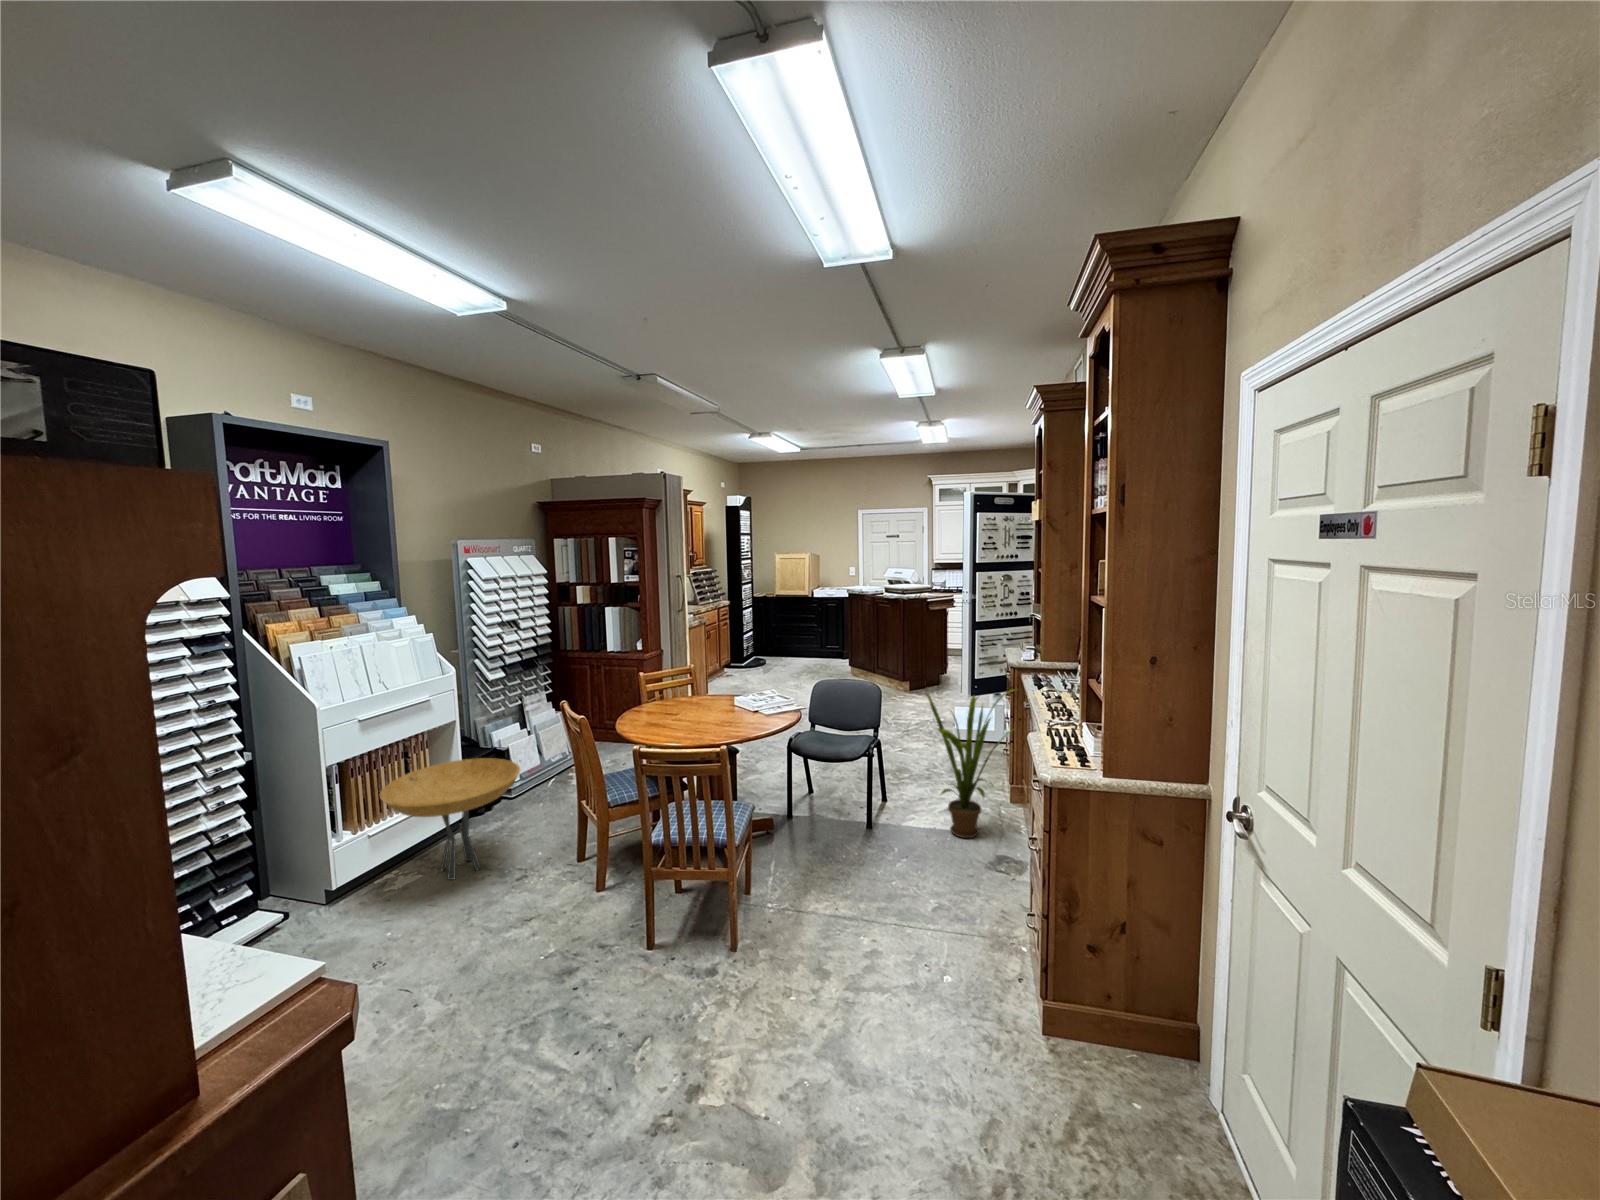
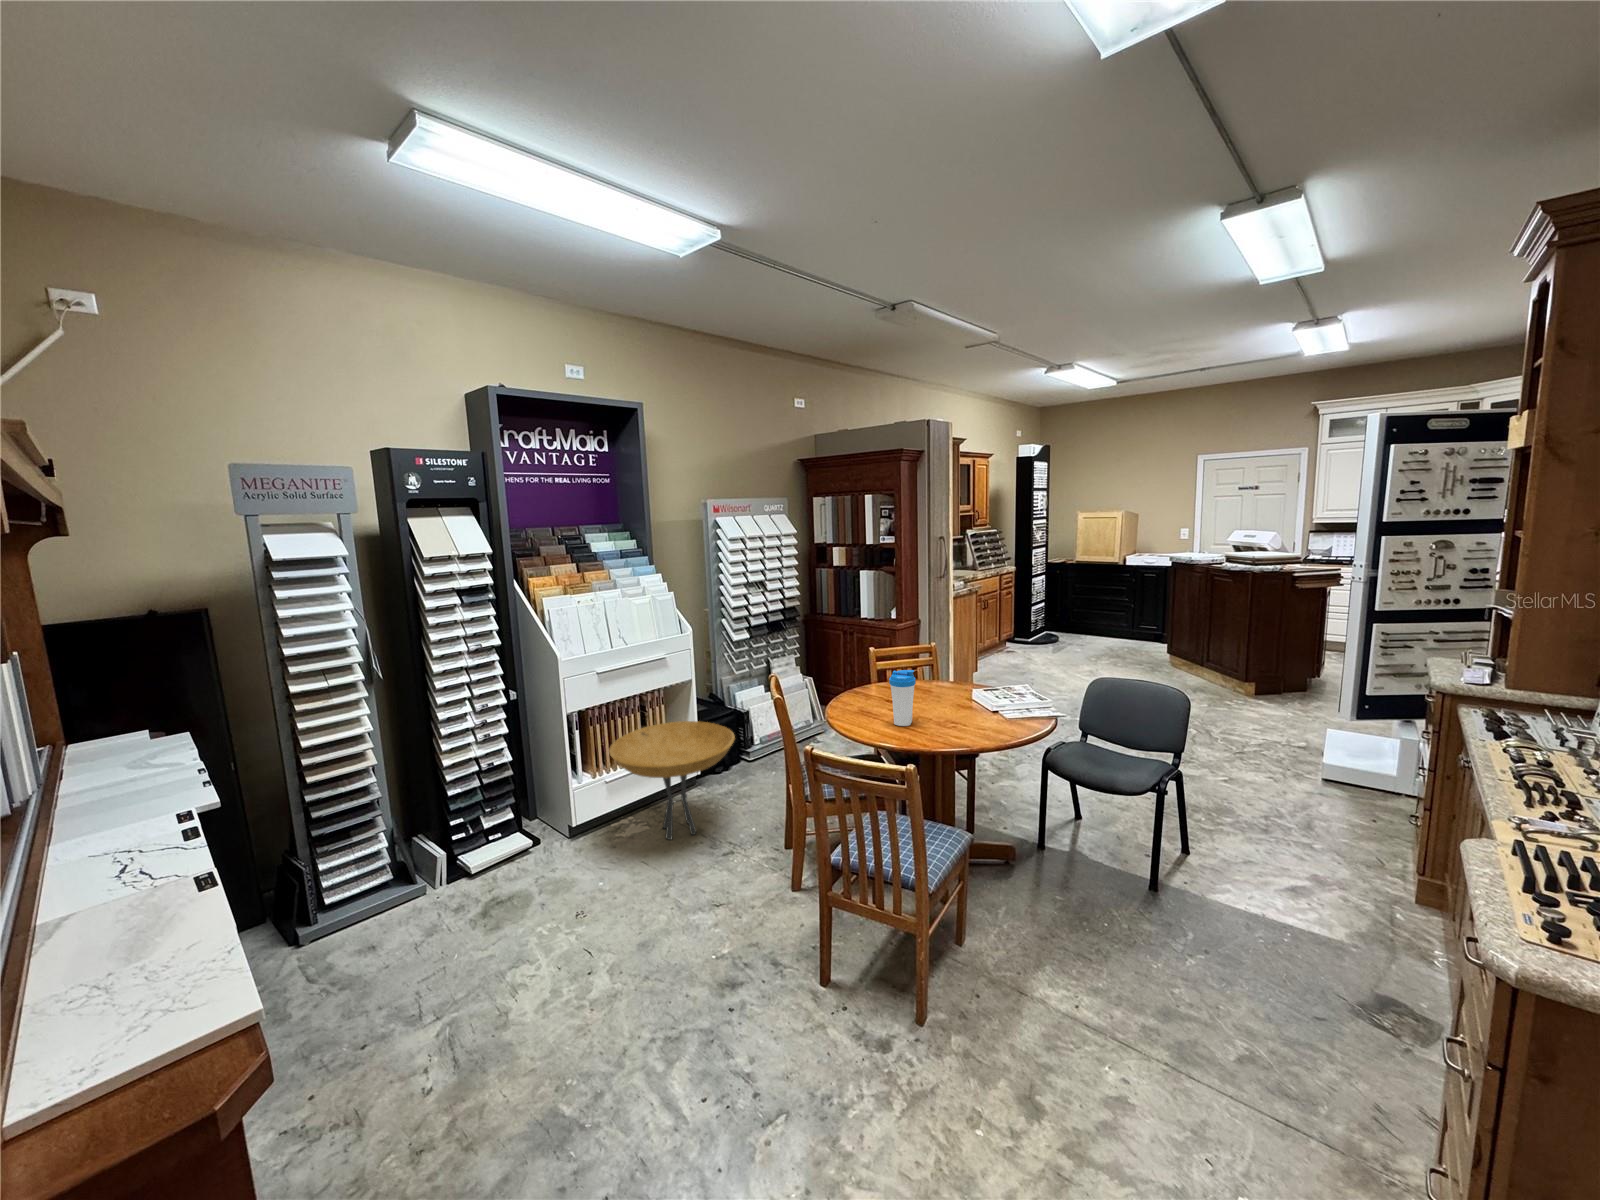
water bottle: none [677,682,699,729] -> present [889,670,916,726]
house plant: present [926,690,1014,838] -> none [1253,717,1455,952]

